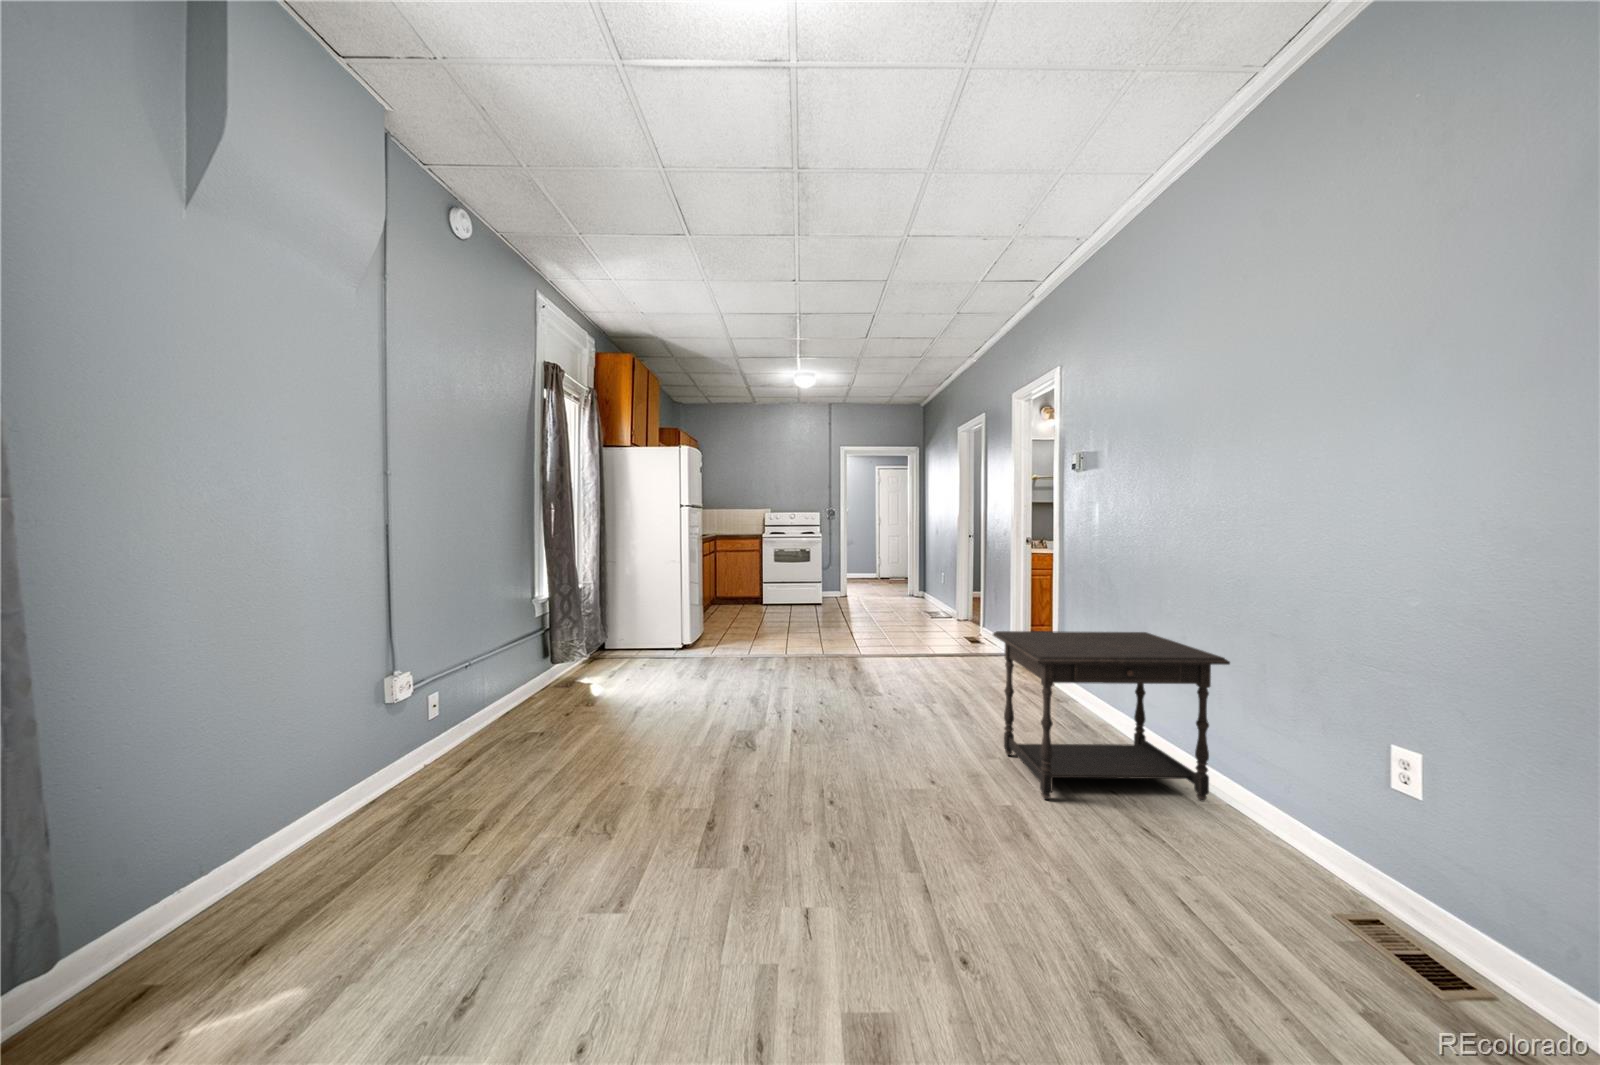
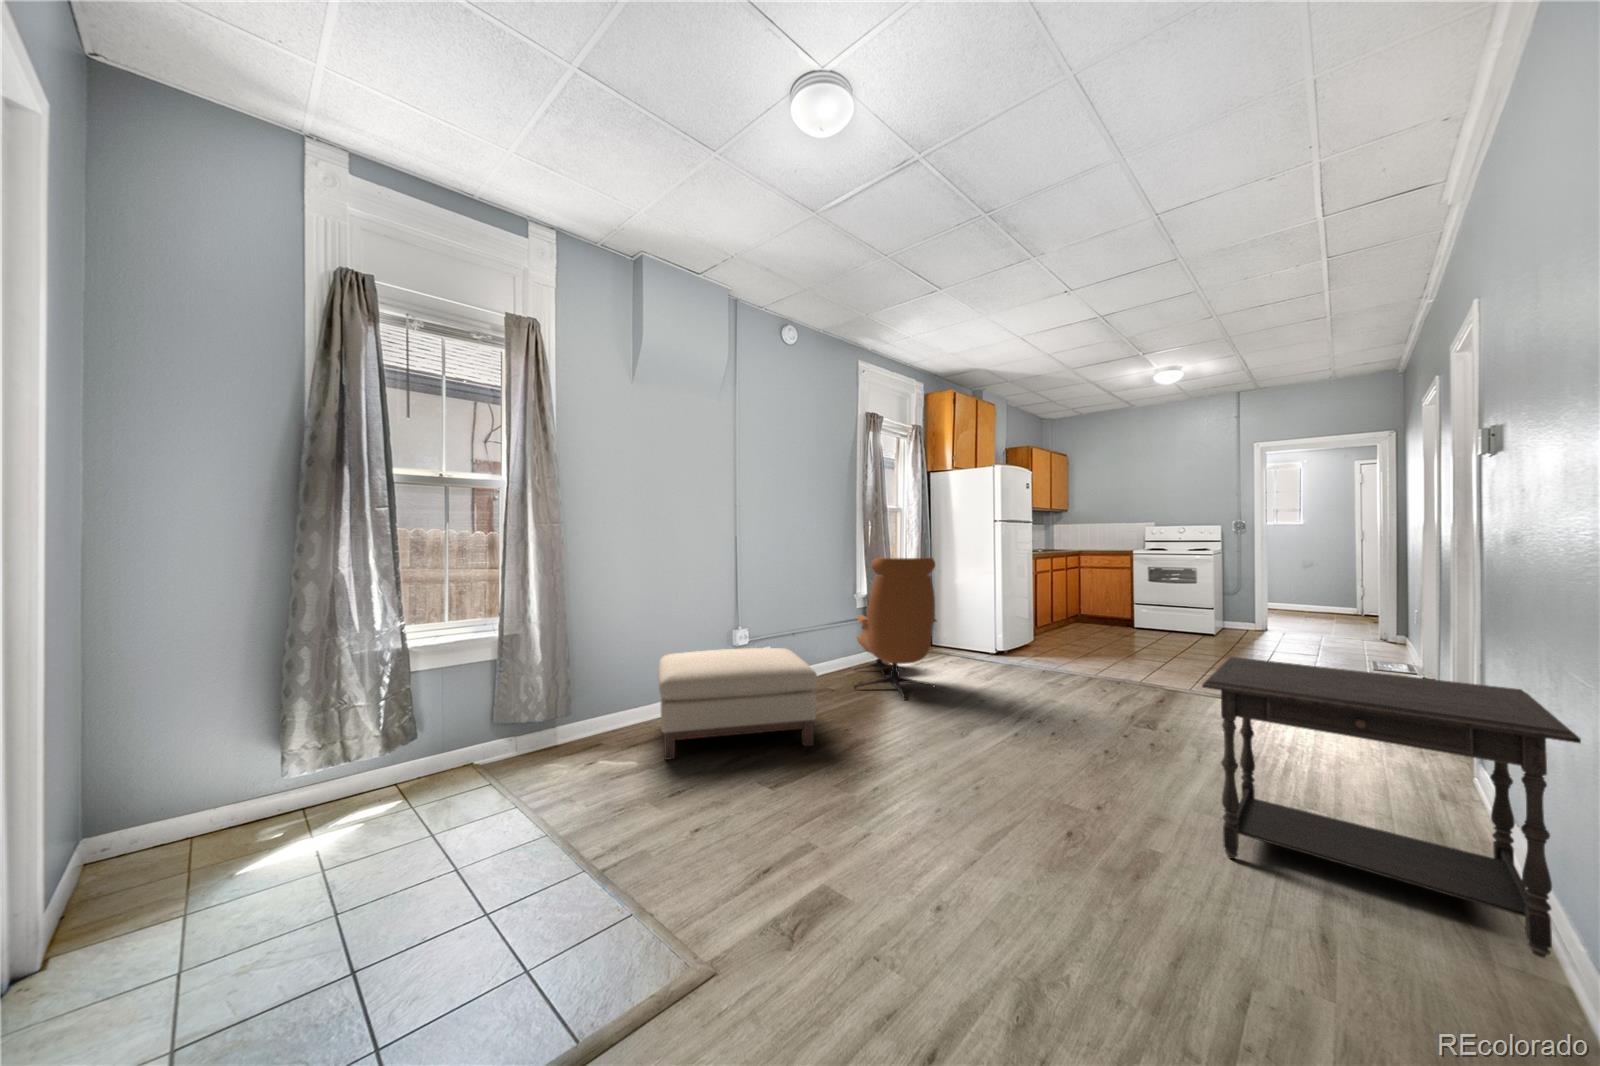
lounge chair: none [538,550,680,726] -> present [854,558,936,699]
ottoman: none [275,693,610,948] -> present [658,648,817,760]

